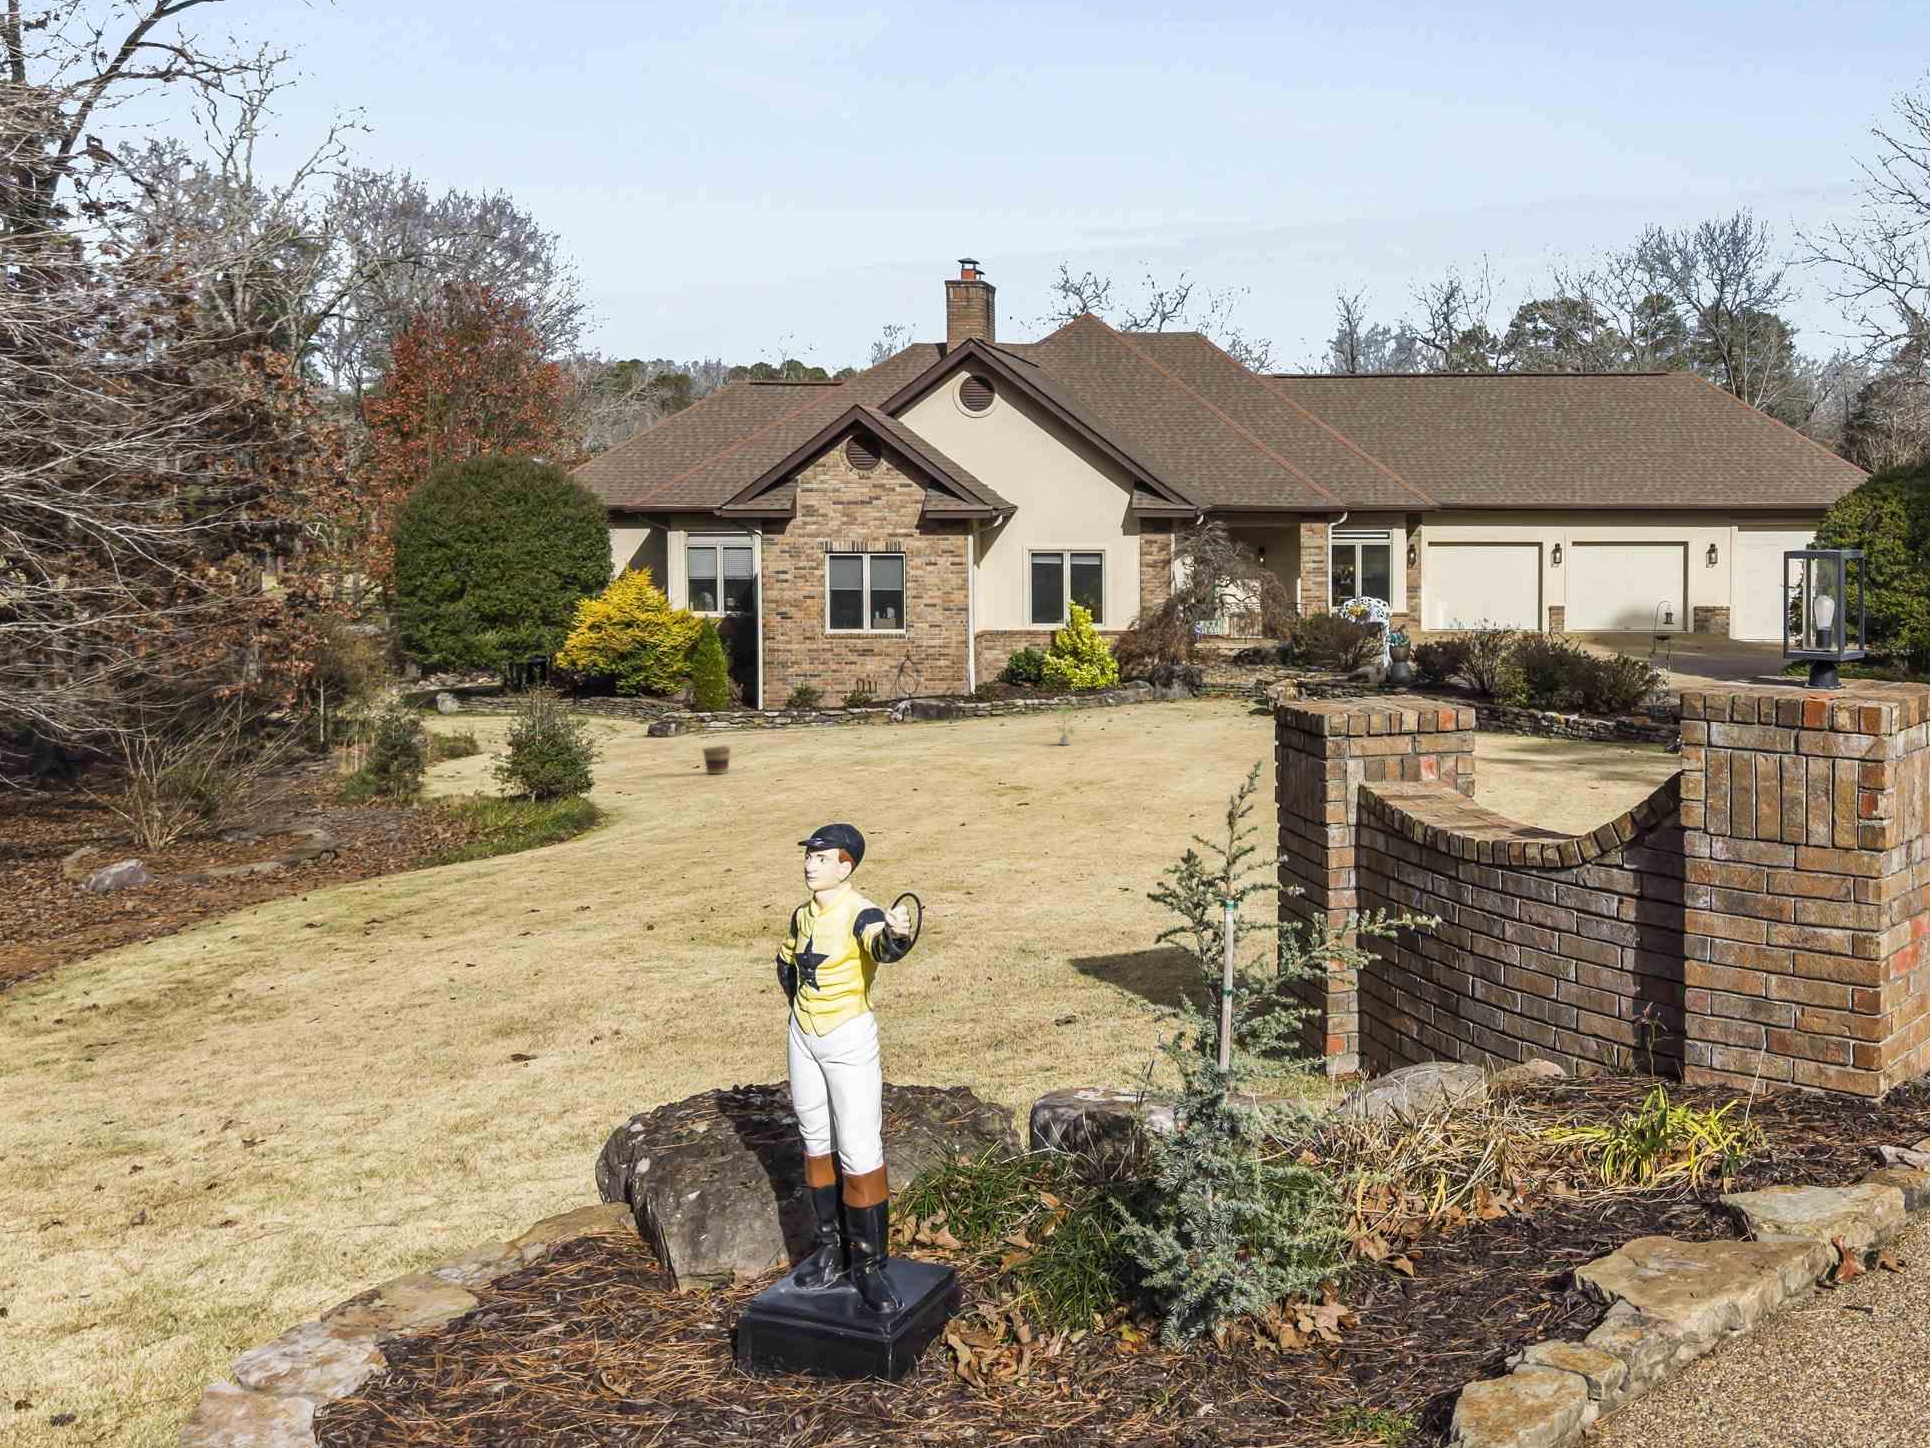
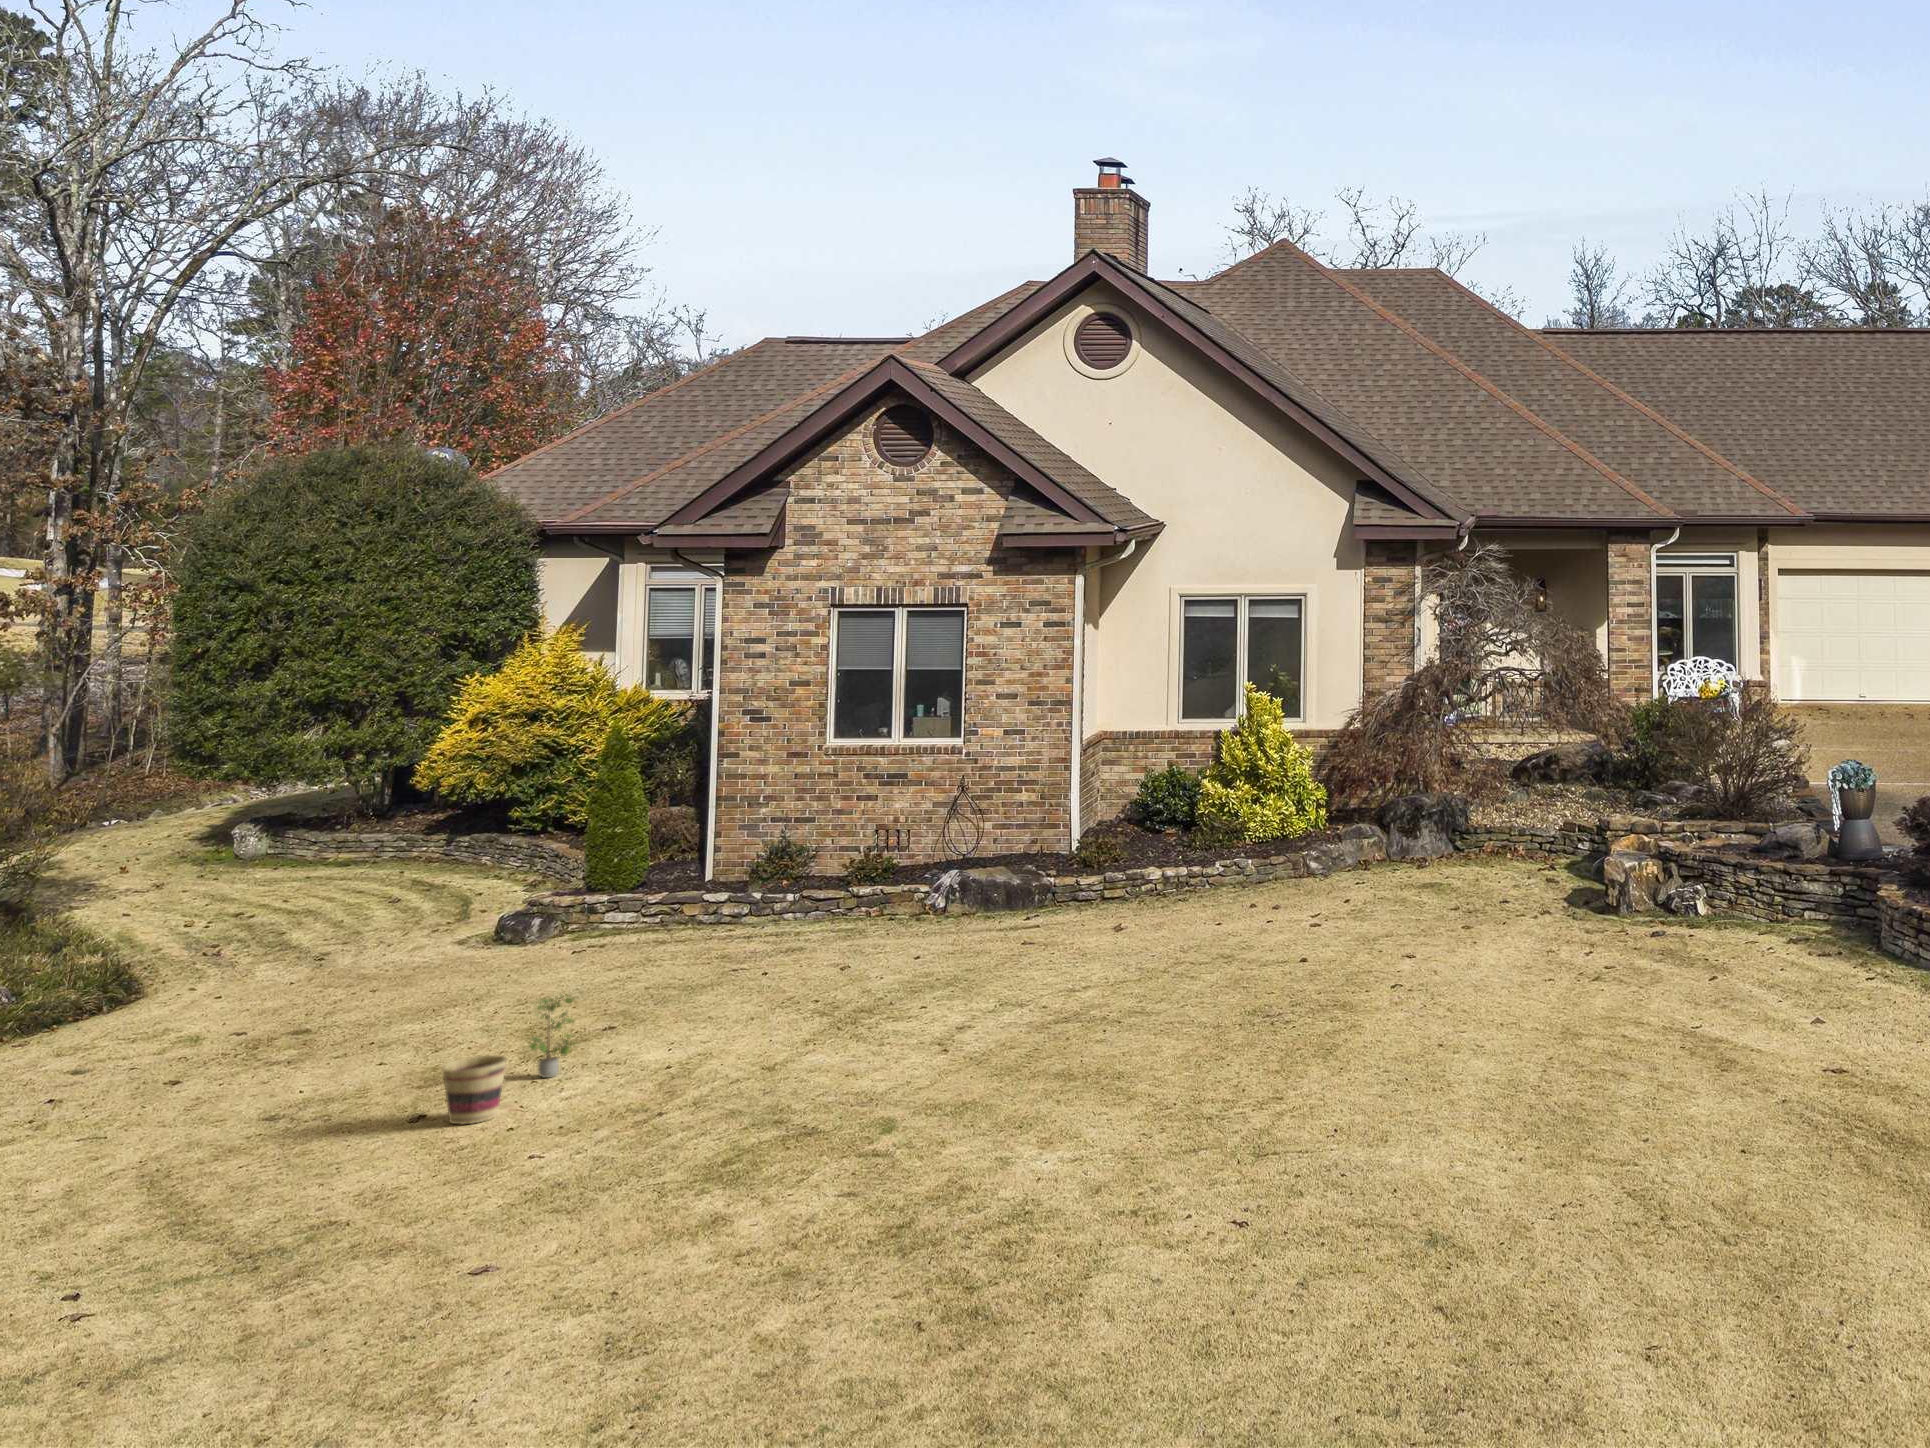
potted plant: present [1058,709,1074,745] -> present [529,994,575,1078]

